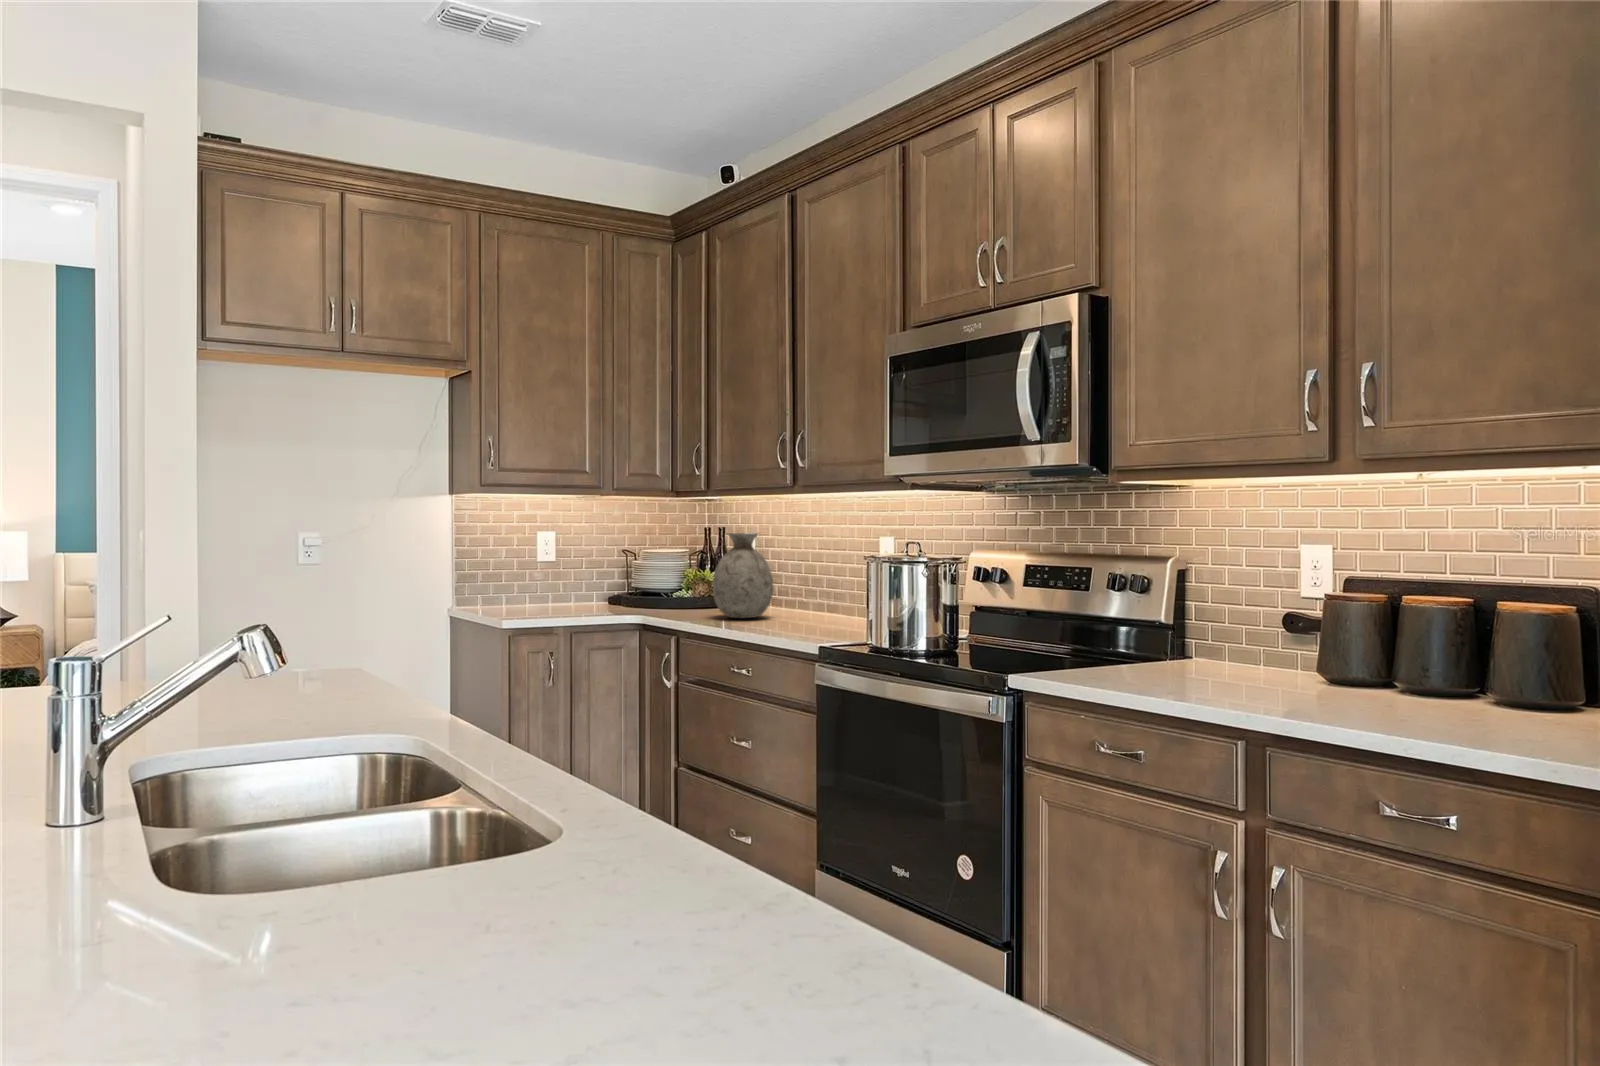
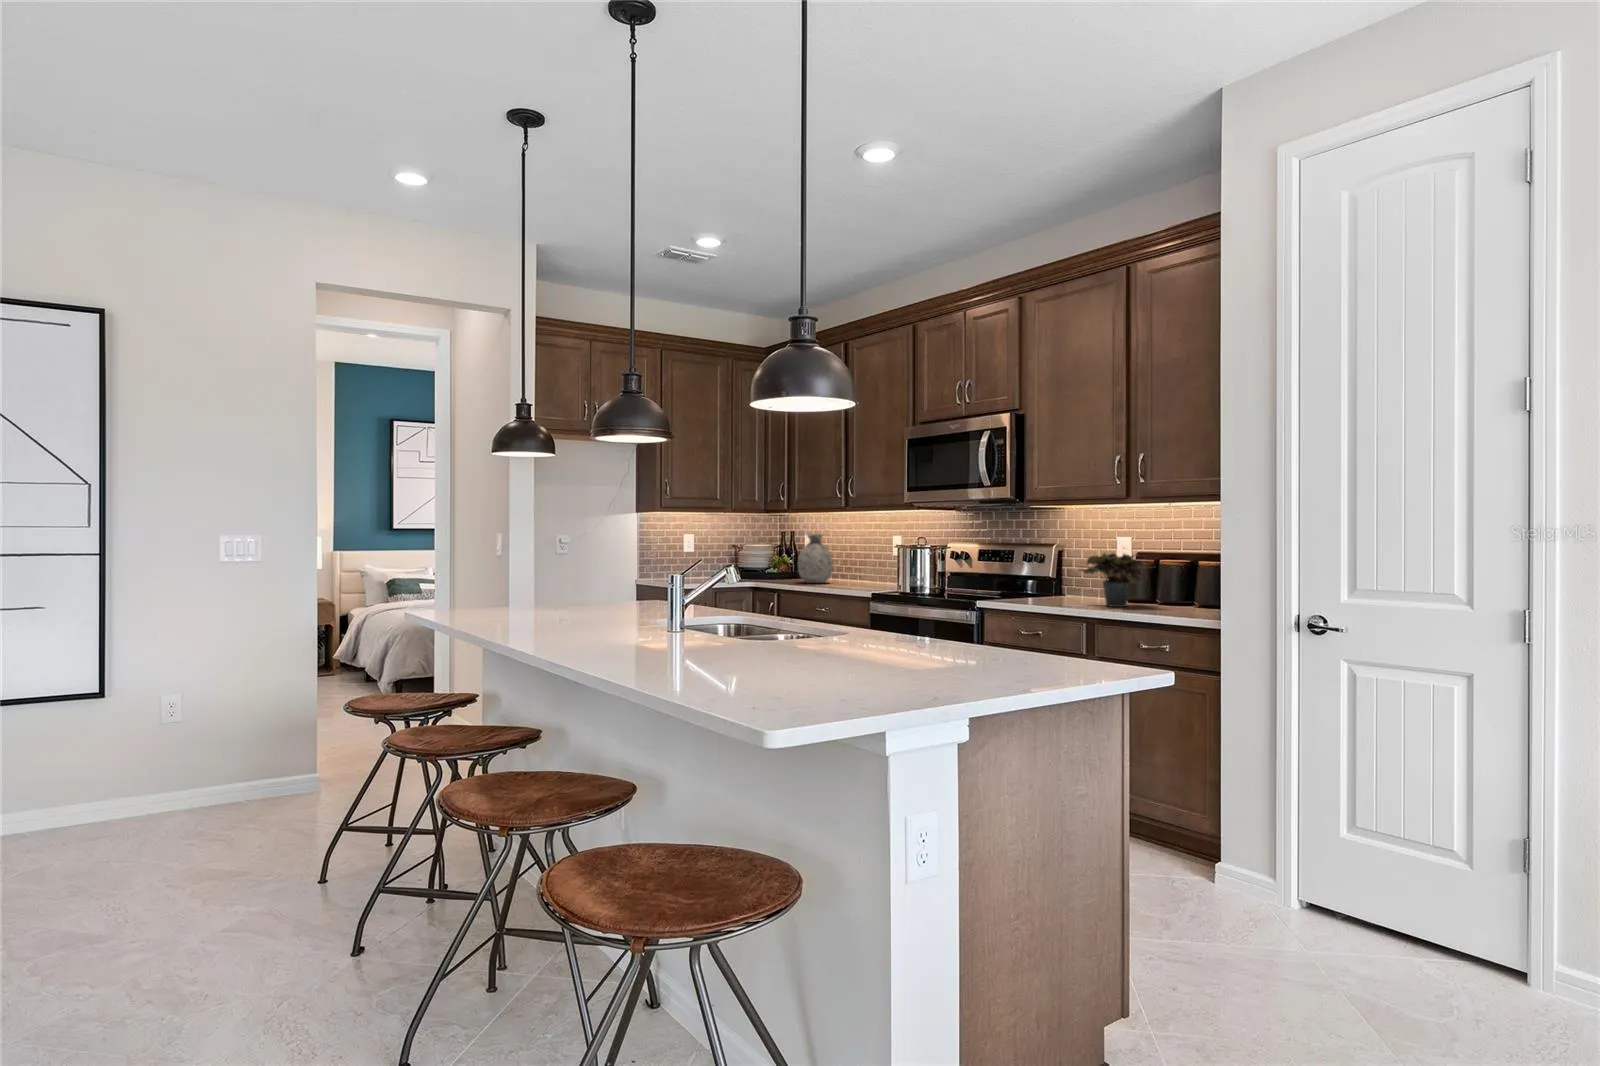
potted plant: none [1225,585,1416,705] -> present [1080,553,1145,607]

